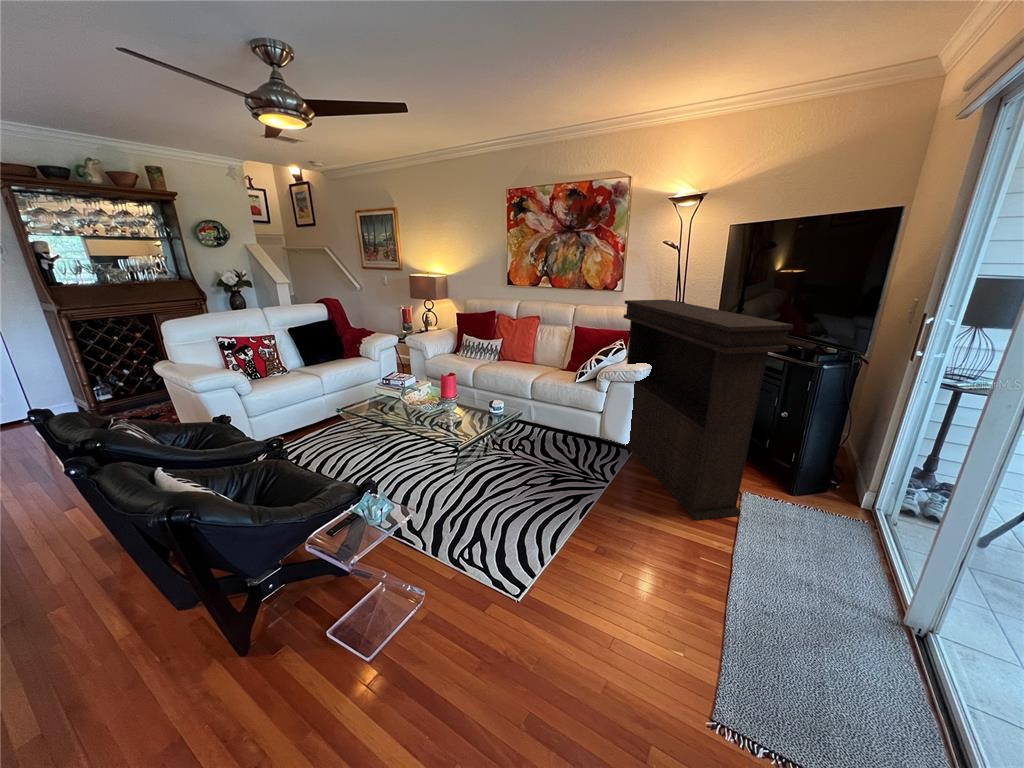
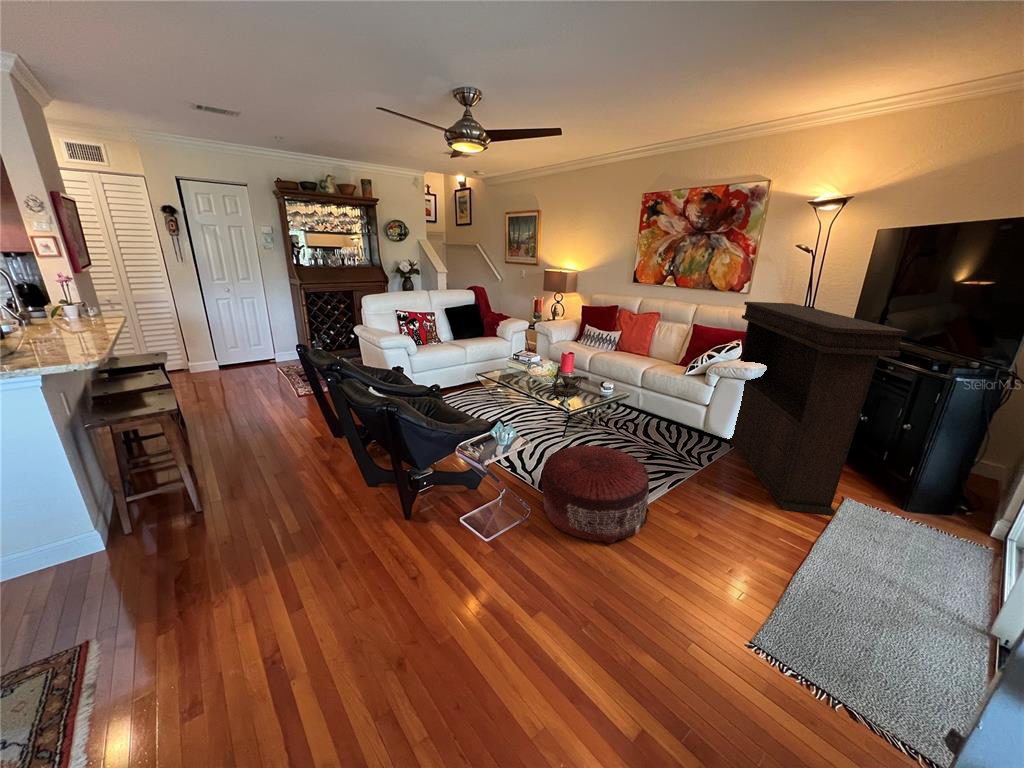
decorative bowl: none [433,390,475,426] -> present [552,366,588,397]
pouf: none [432,487,569,627] -> present [541,445,649,544]

